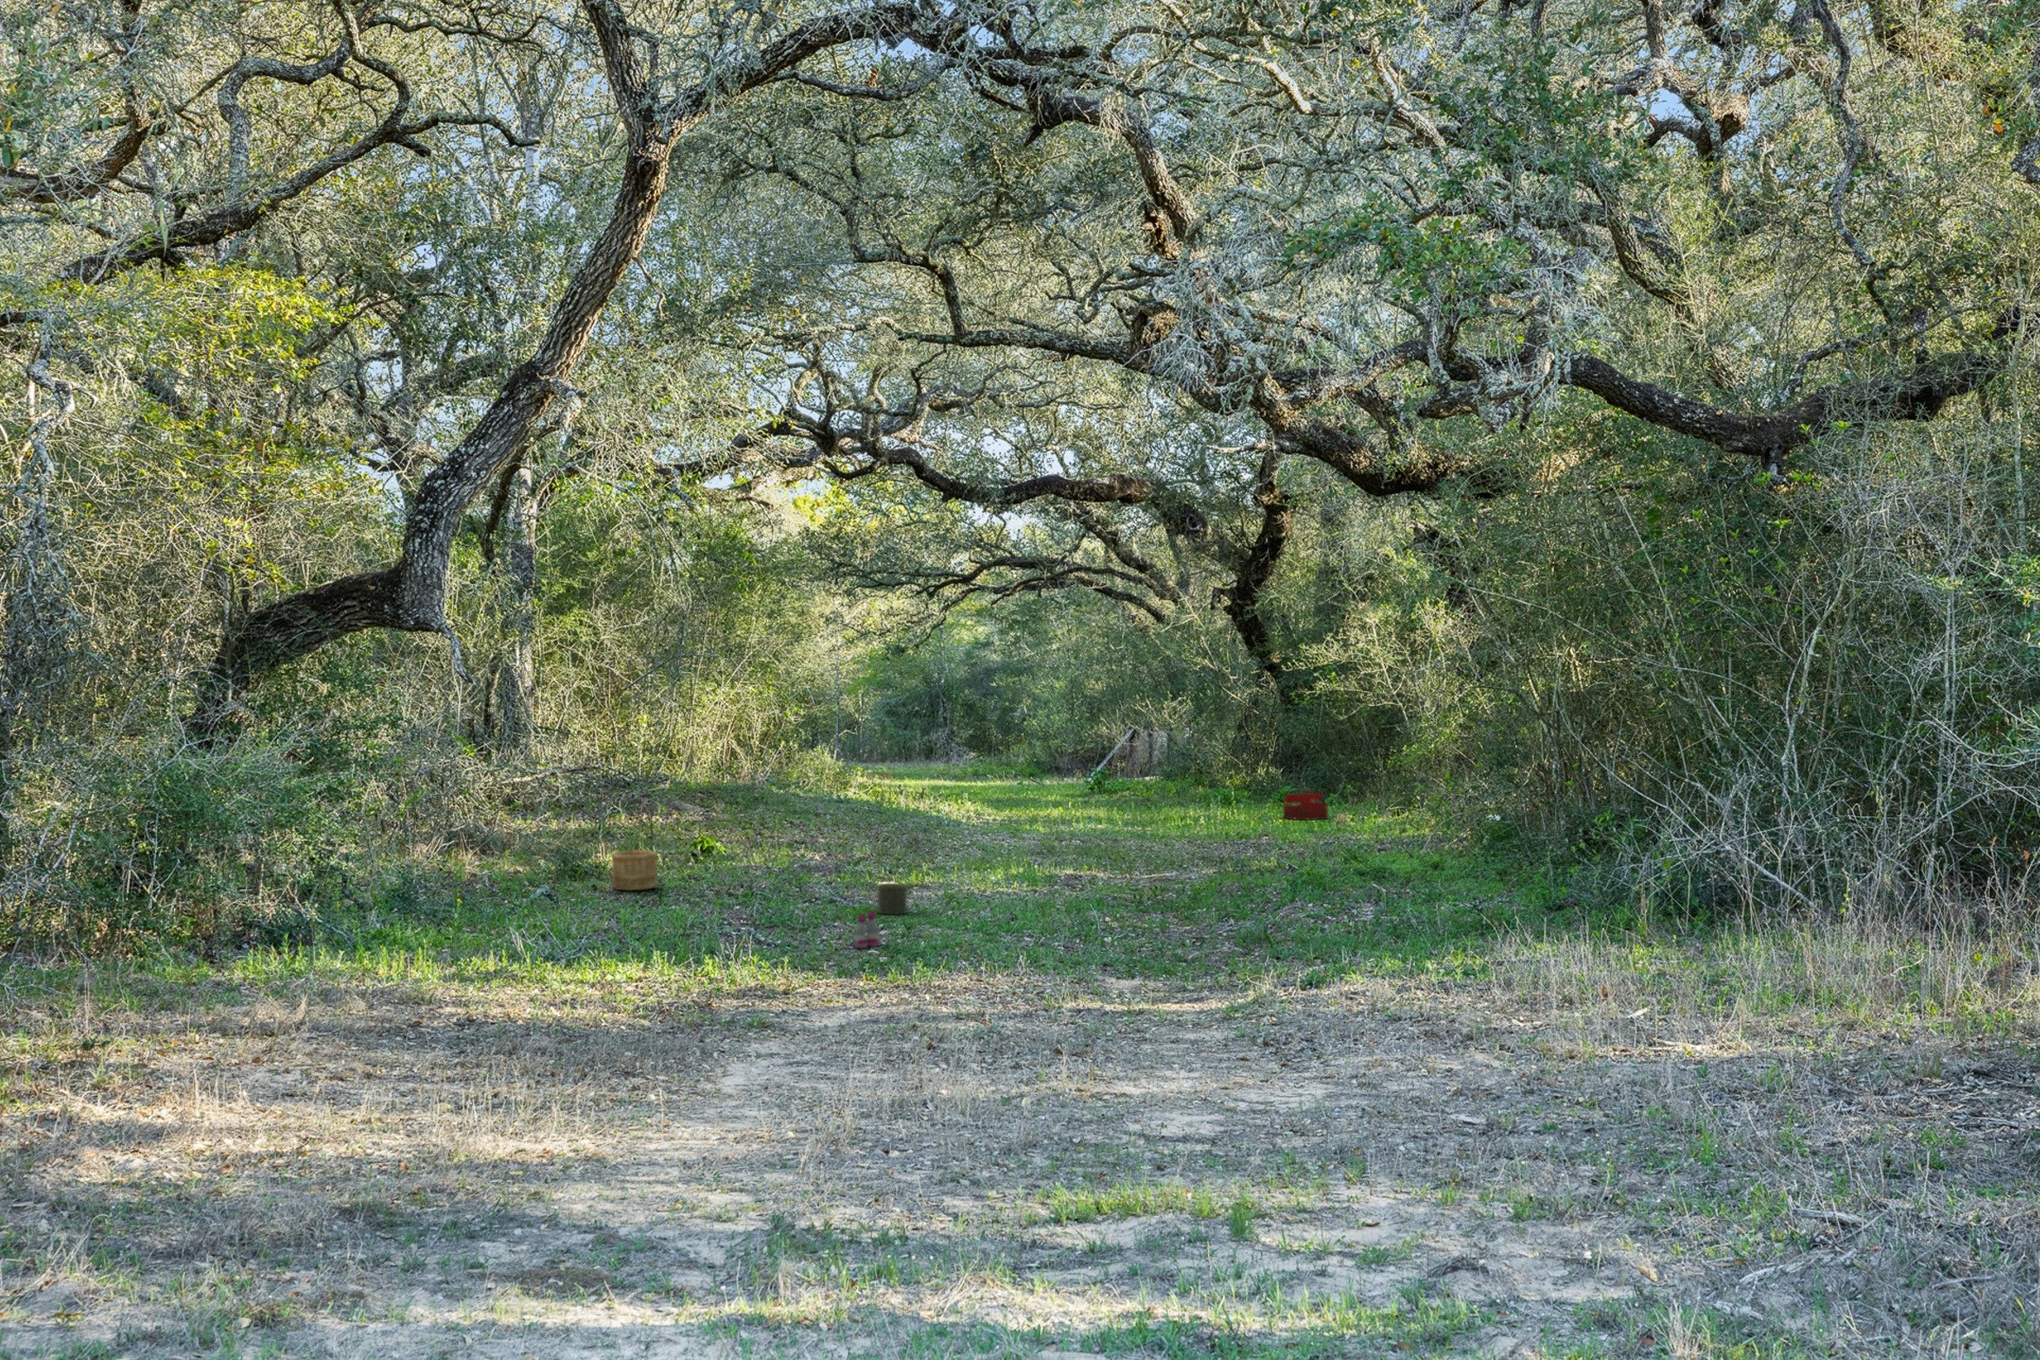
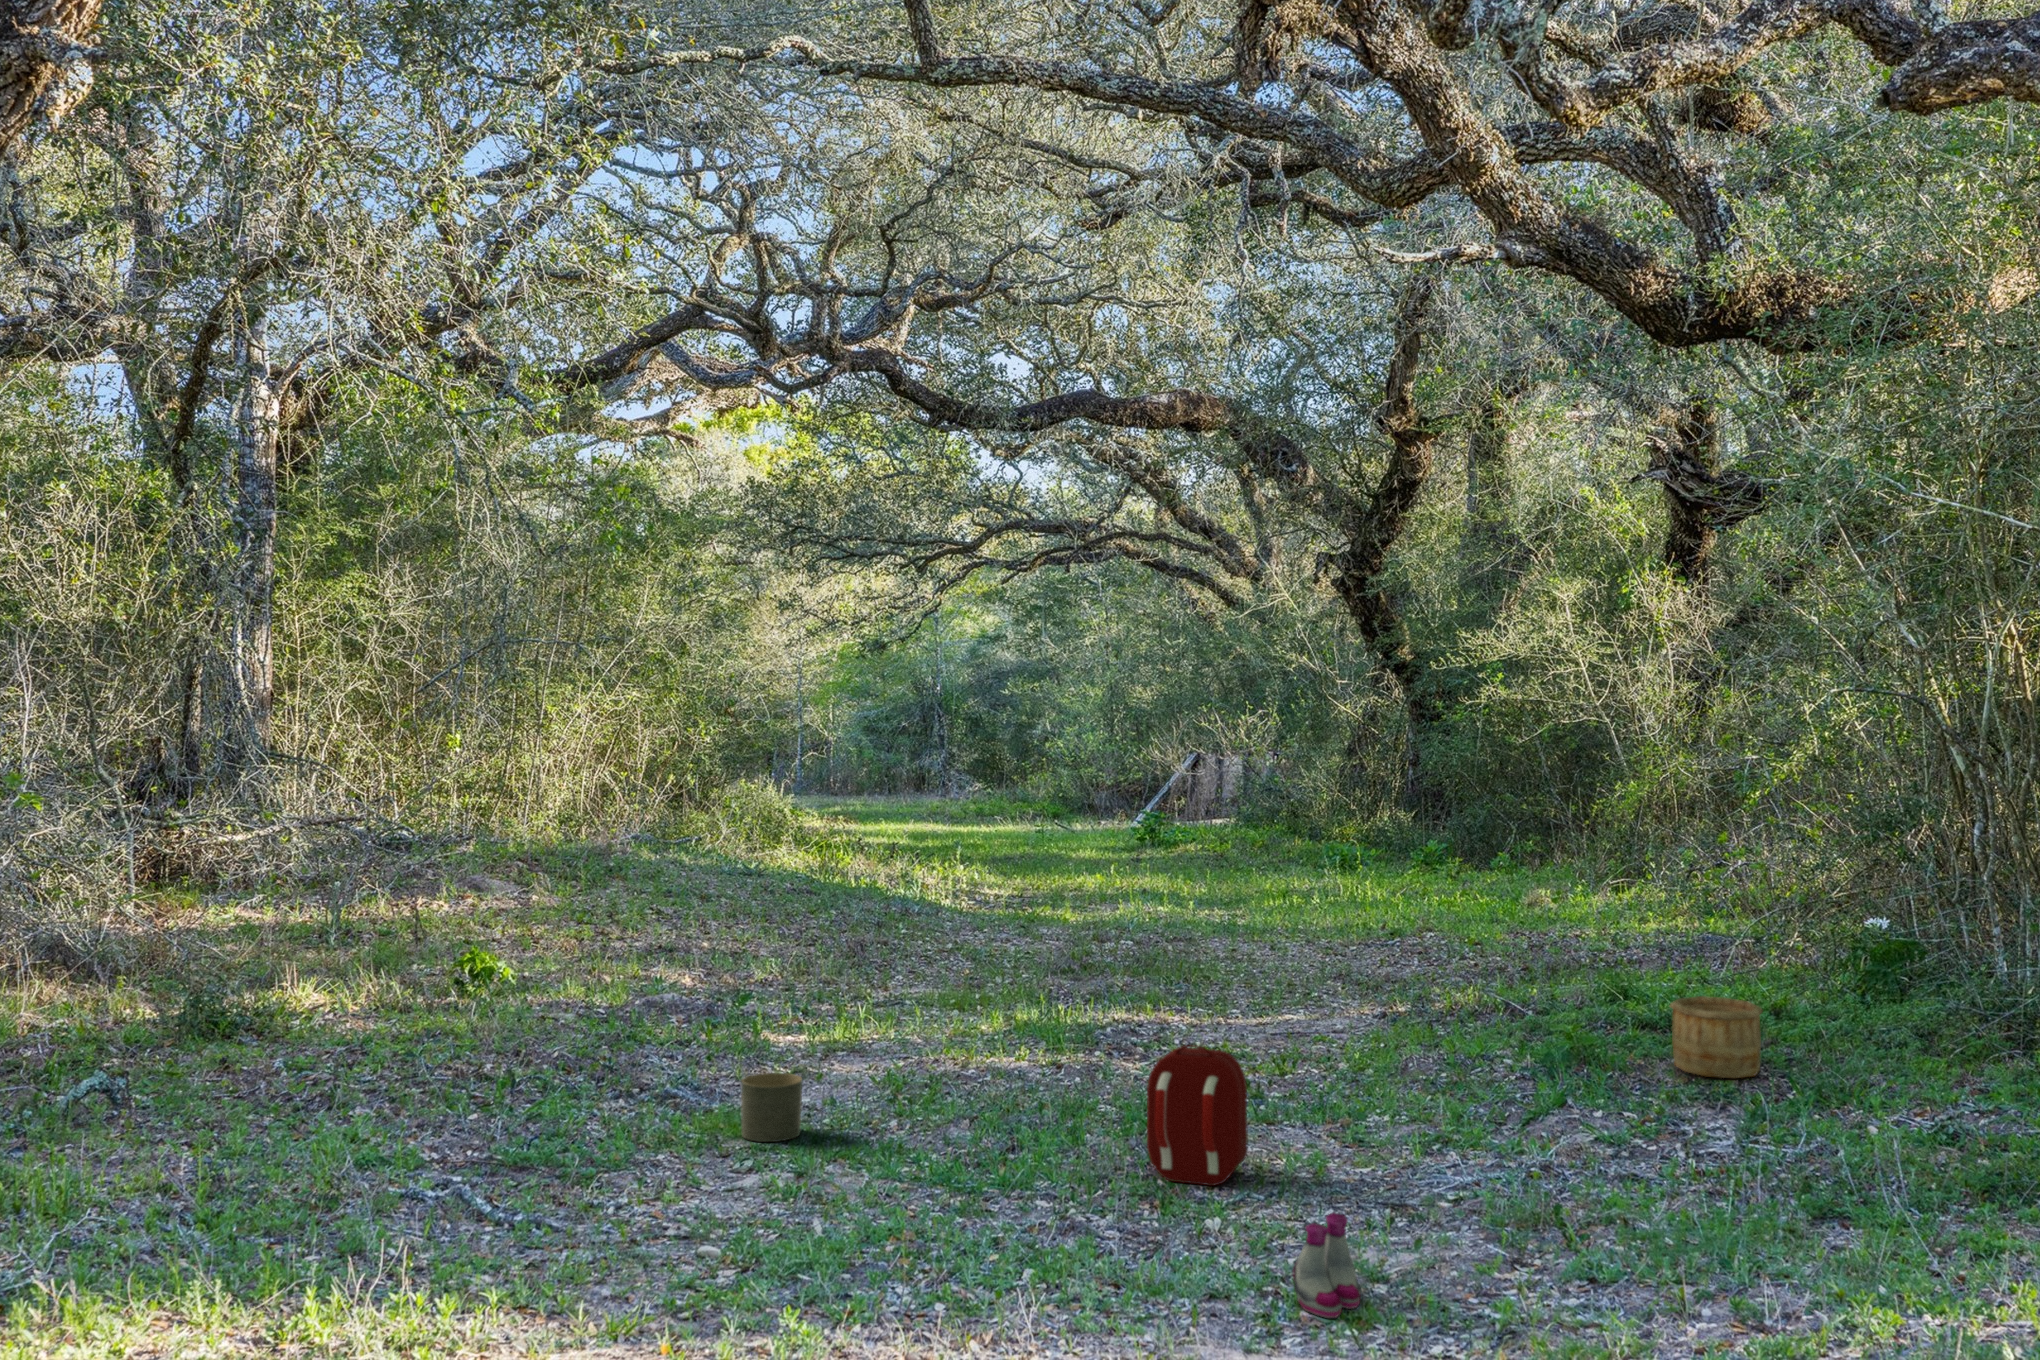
toolbox: present [1283,788,1328,820] -> none [1418,837,1481,884]
wooden bucket: present [611,850,657,890] -> present [1670,996,1762,1078]
backpack: none [1076,862,1125,927] -> present [1147,1045,1248,1186]
boots: present [852,911,881,948] -> present [1293,1212,1361,1318]

